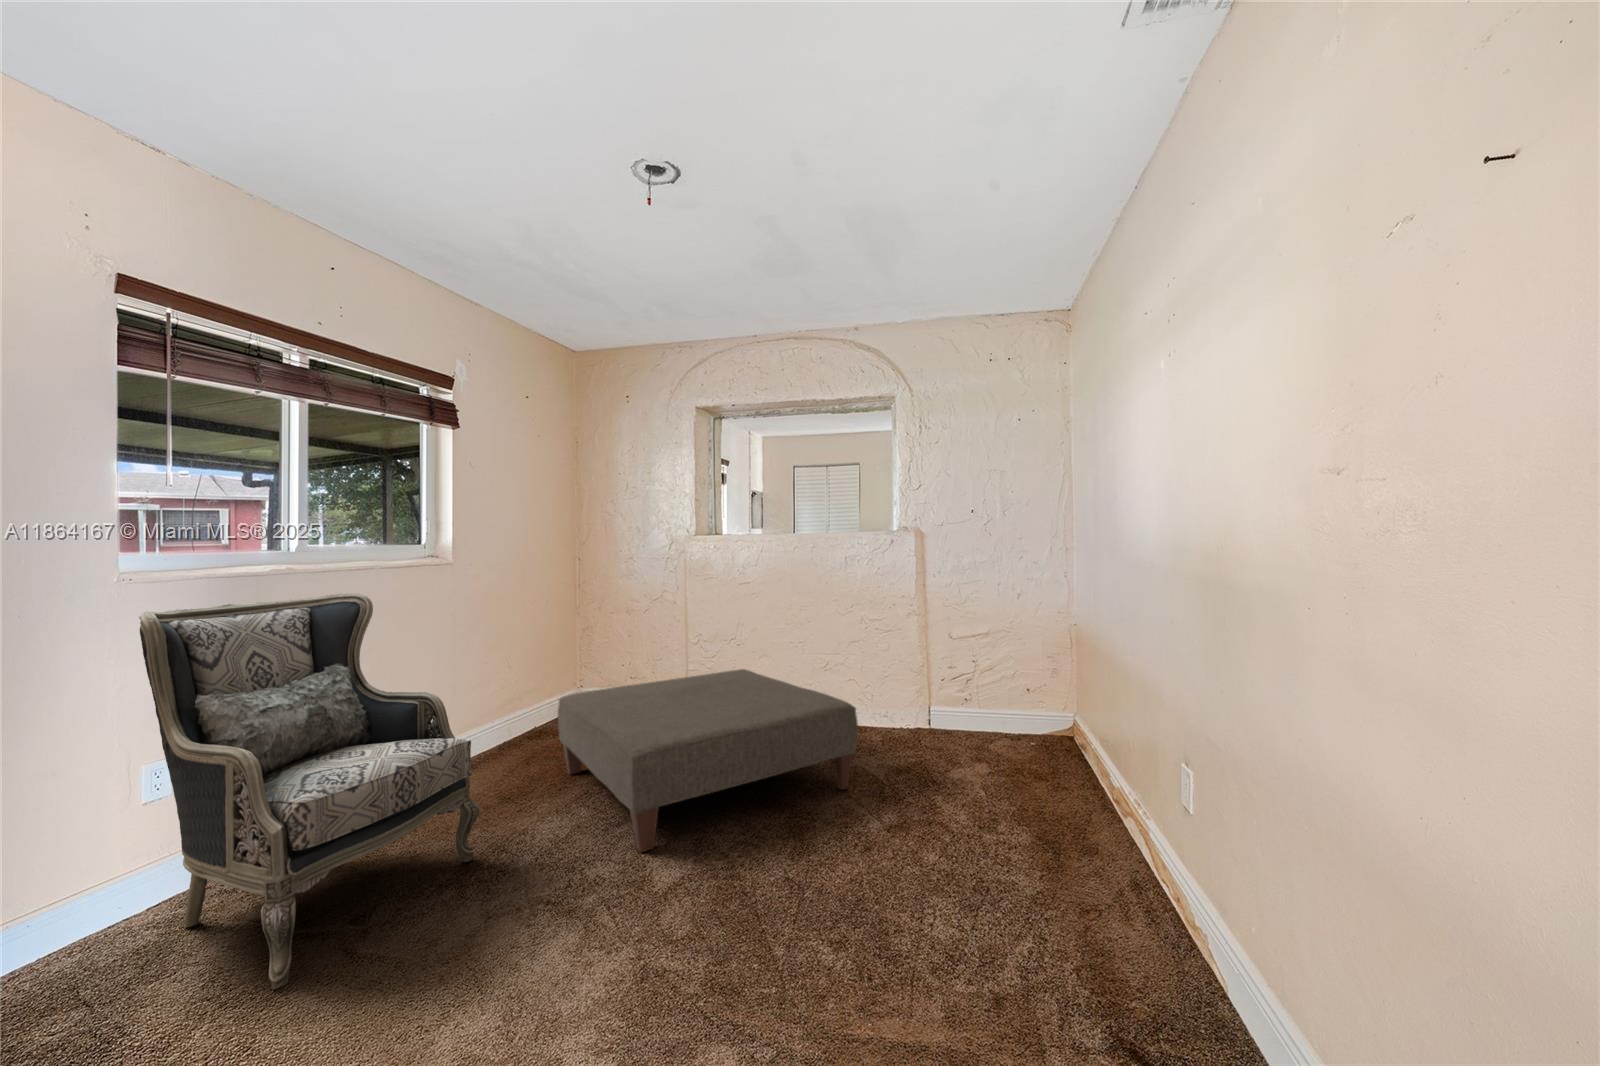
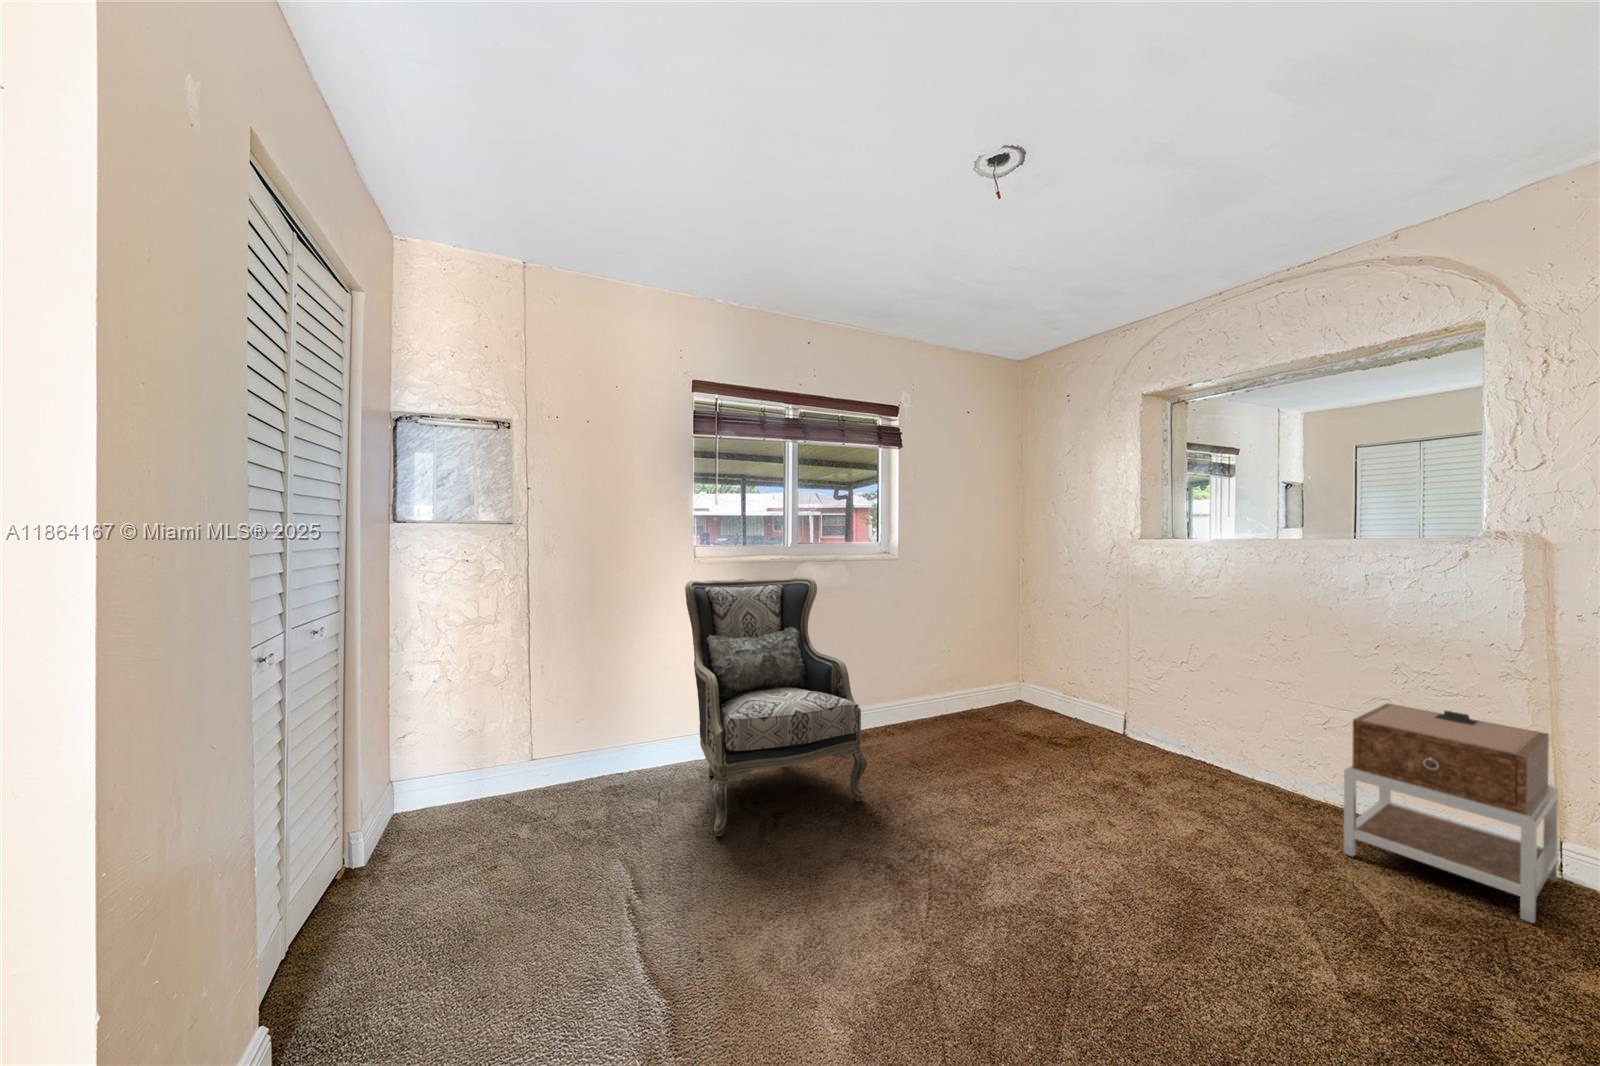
nightstand: none [848,642,931,756] -> present [1344,703,1558,923]
ottoman: present [558,669,858,852] -> none [965,684,1329,903]

